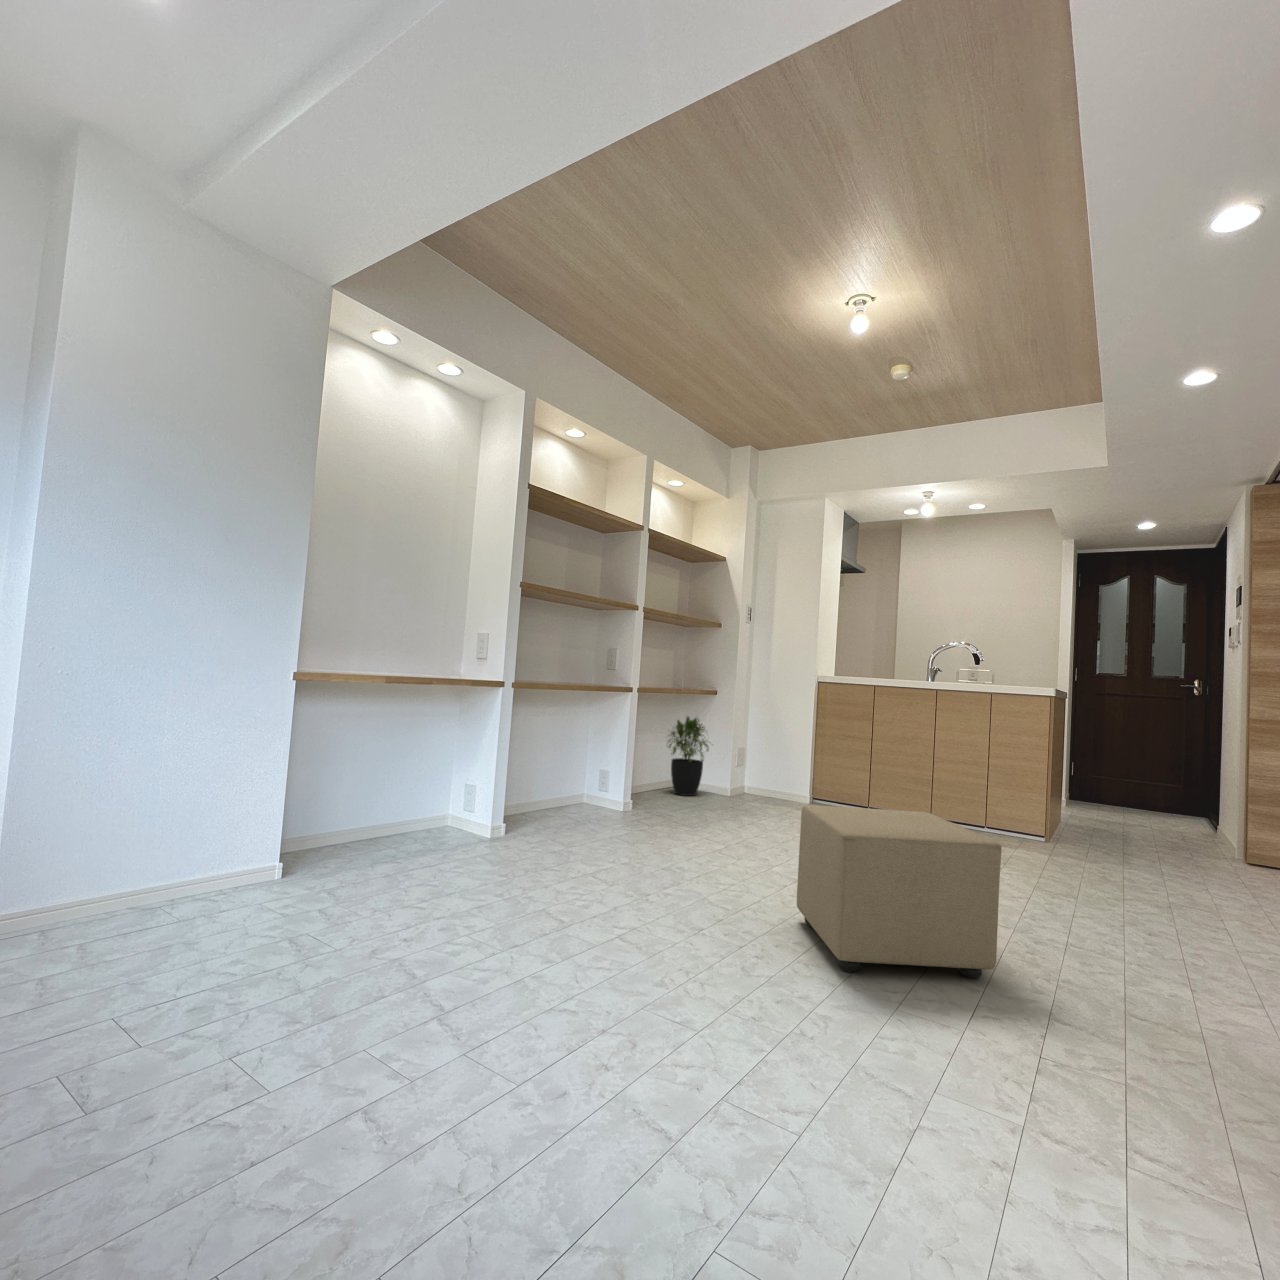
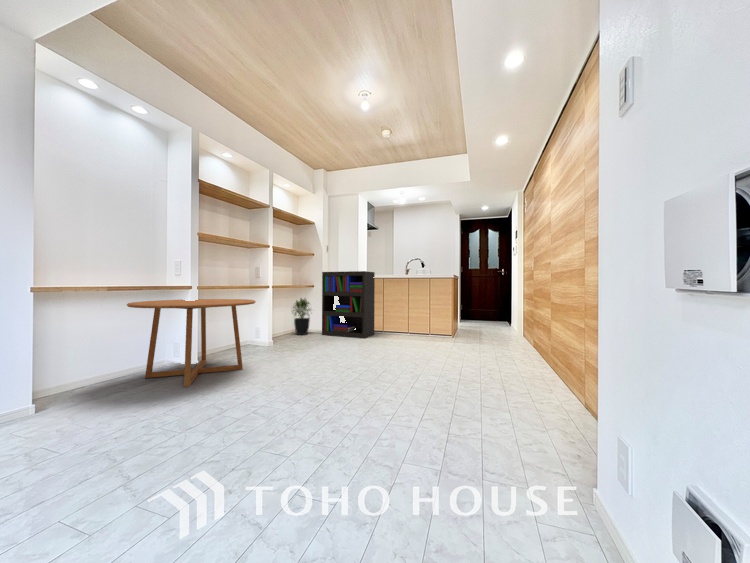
bookshelf: none [728,663,854,819] -> present [322,271,375,338]
dining table: none [407,704,617,869] -> present [127,299,256,387]
ottoman: present [797,805,1001,979] -> none [345,332,432,412]

